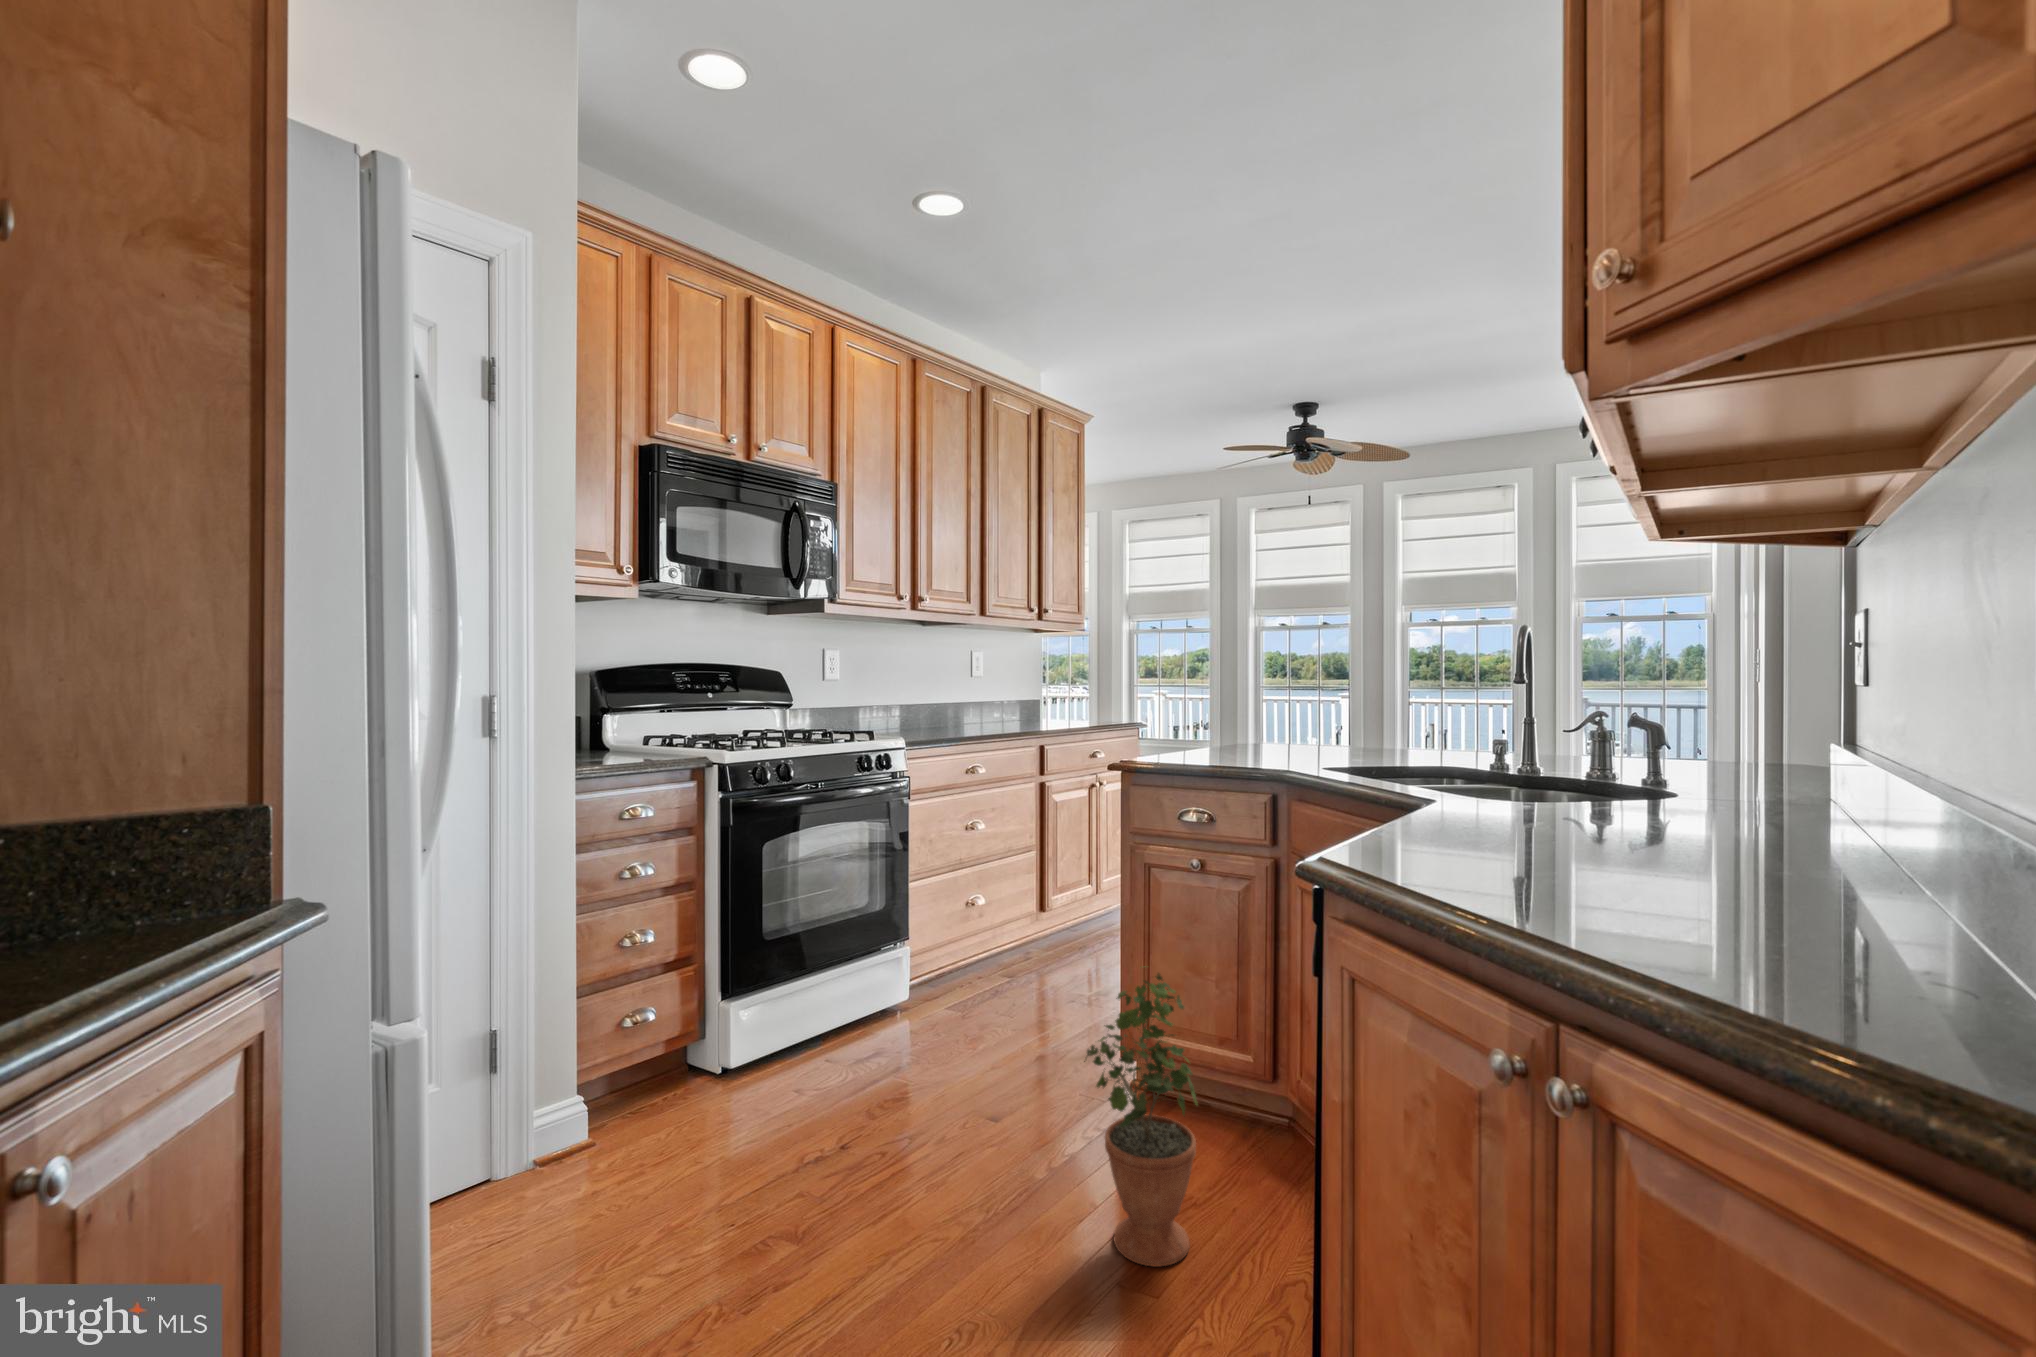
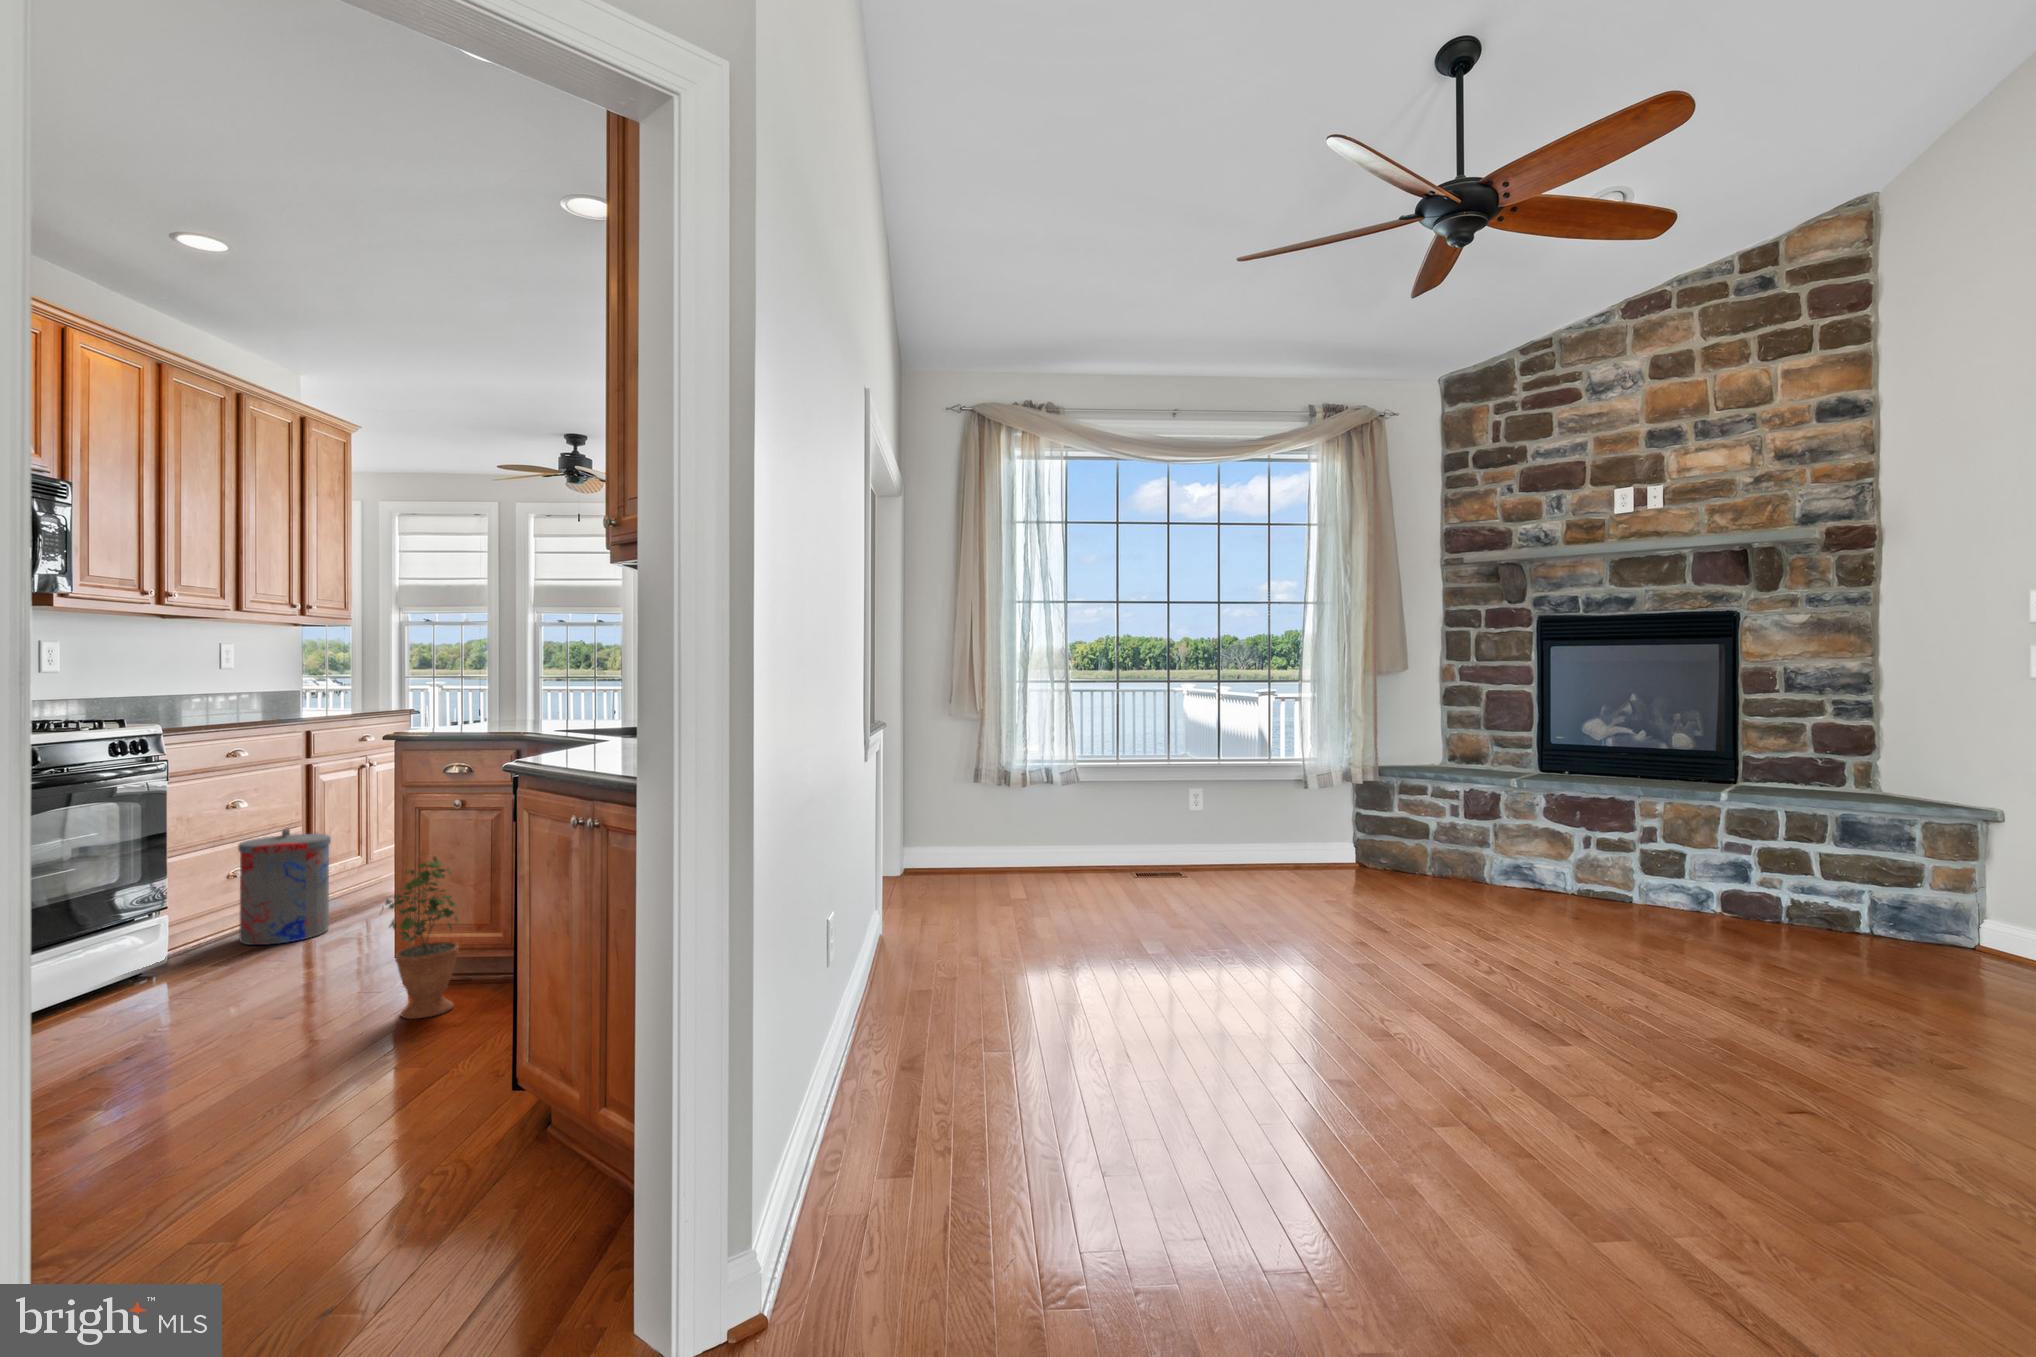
trash can: none [972,857,1056,999] -> present [238,827,331,945]

